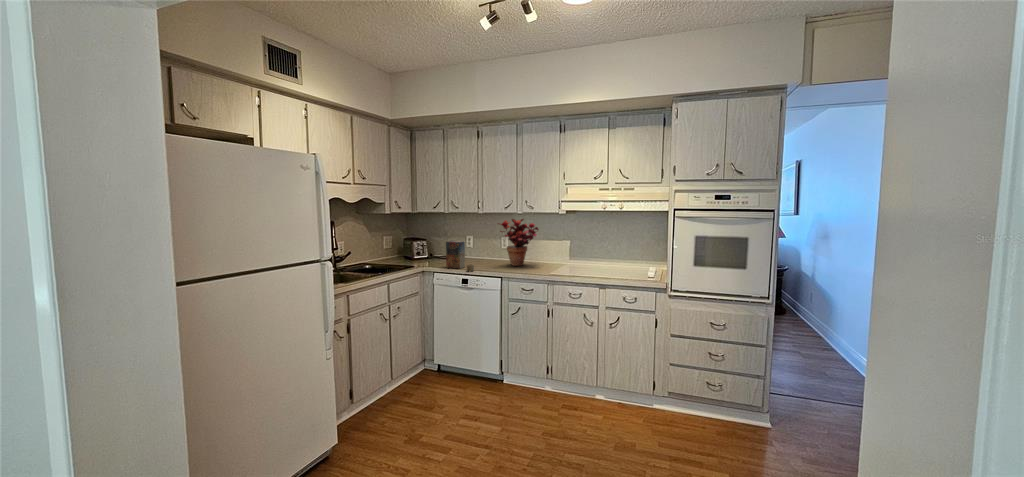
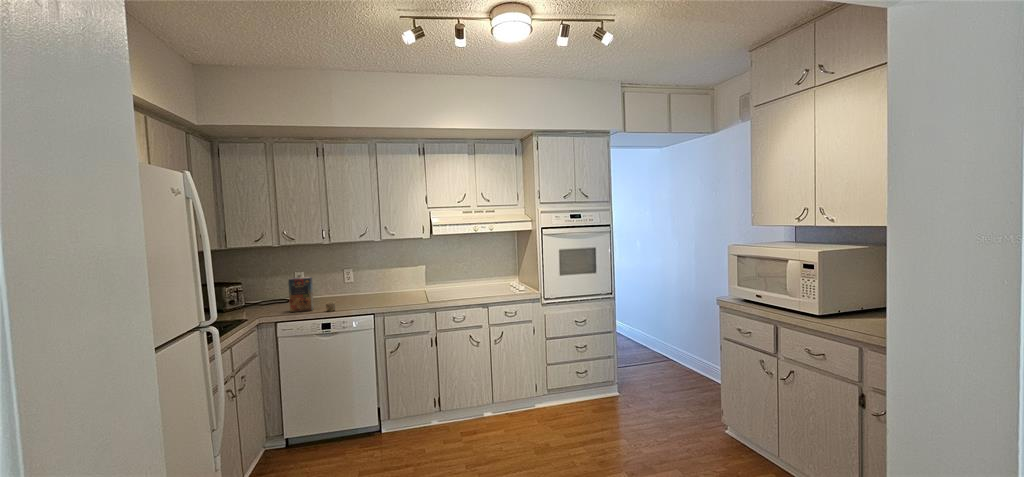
potted plant: present [498,219,539,266] -> none [352,246,401,299]

